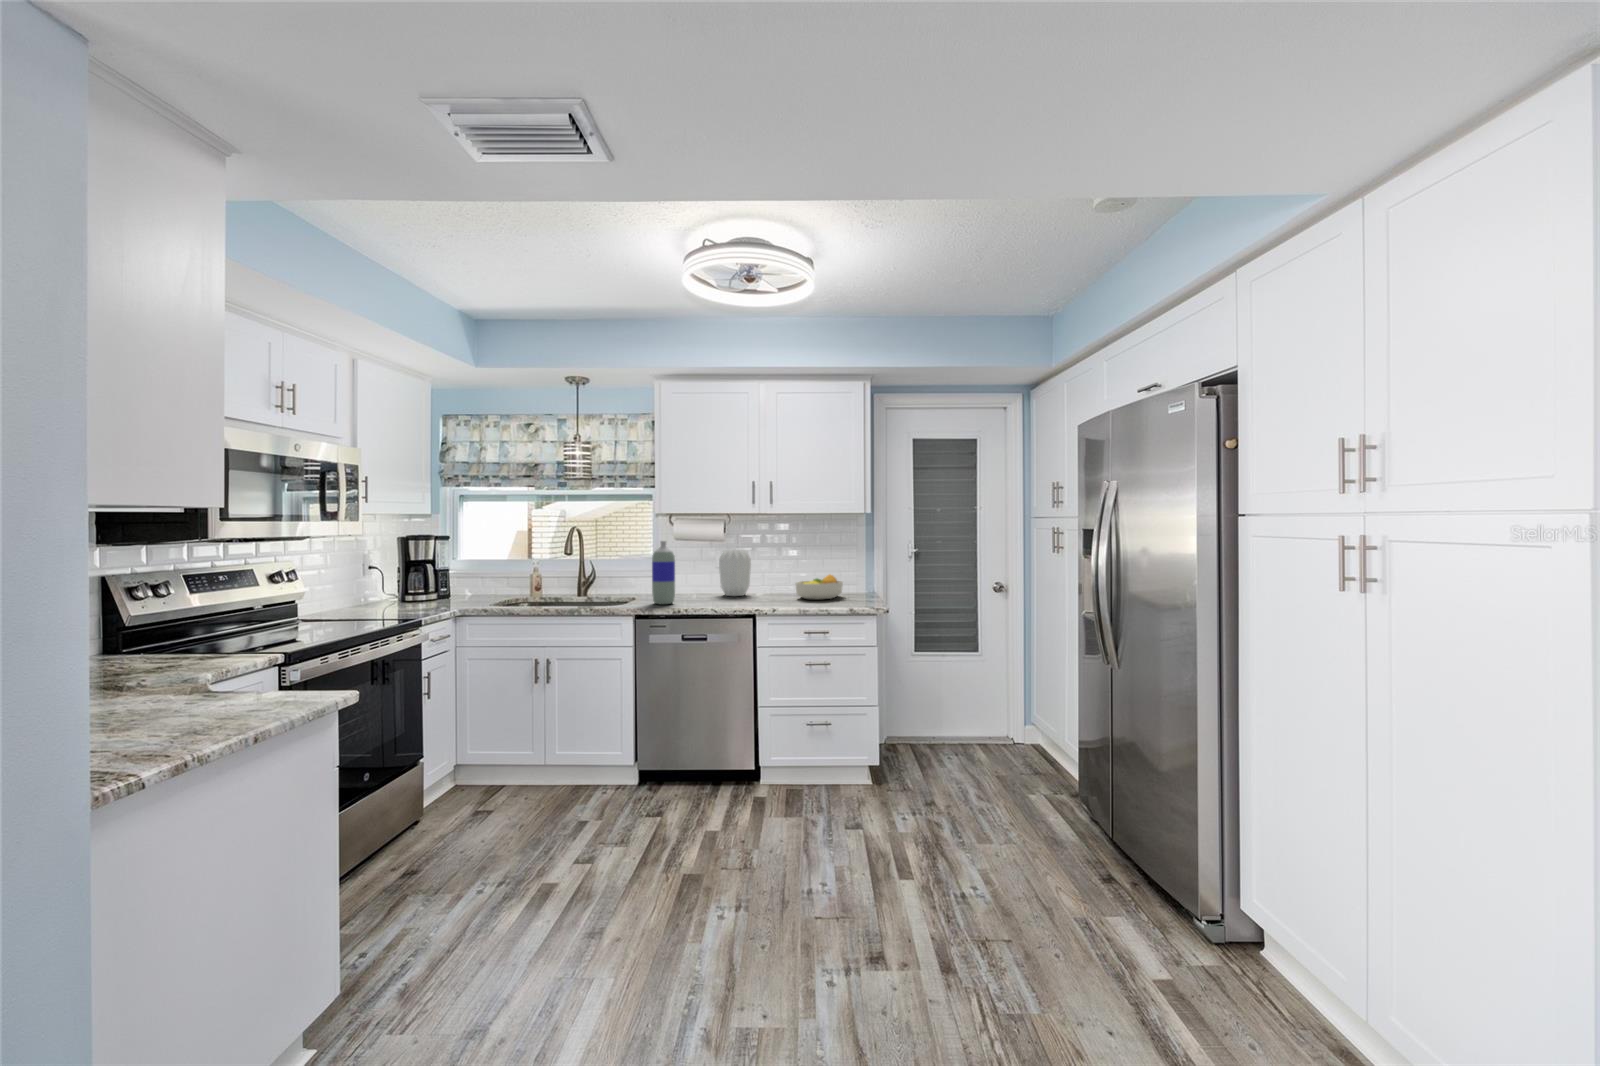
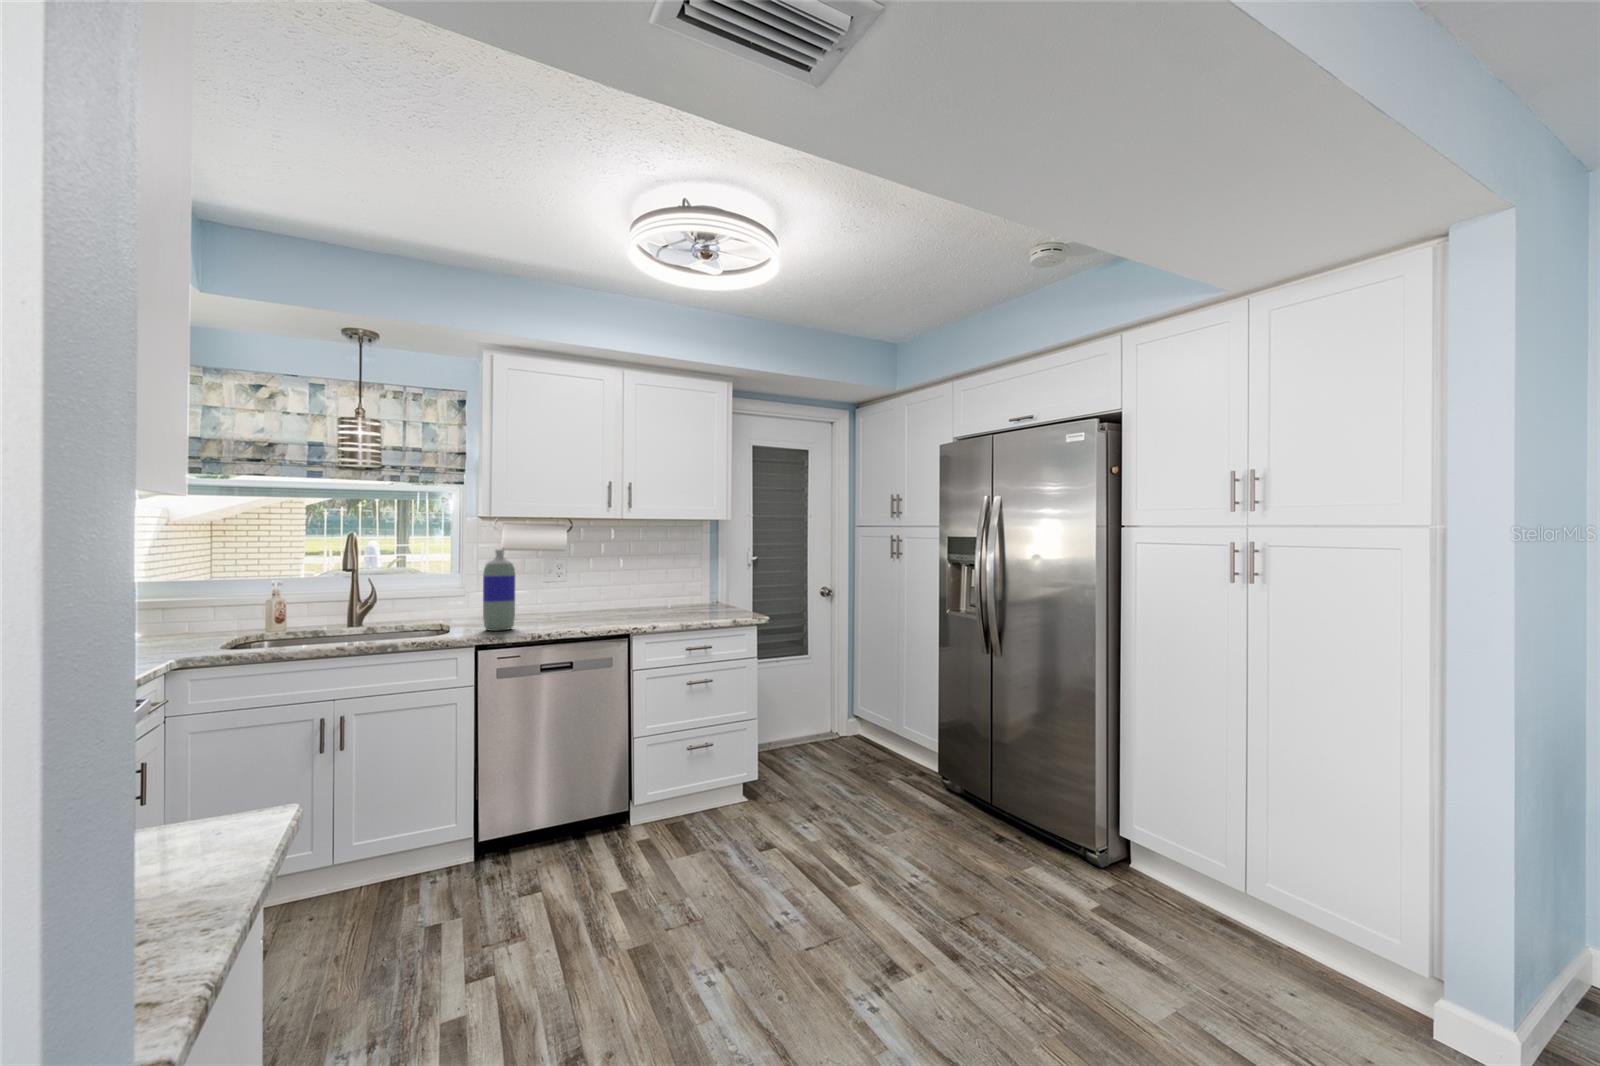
vase: present [719,550,751,596] -> none [547,563,587,617]
fruit bowl: present [796,574,843,599] -> none [643,587,689,615]

